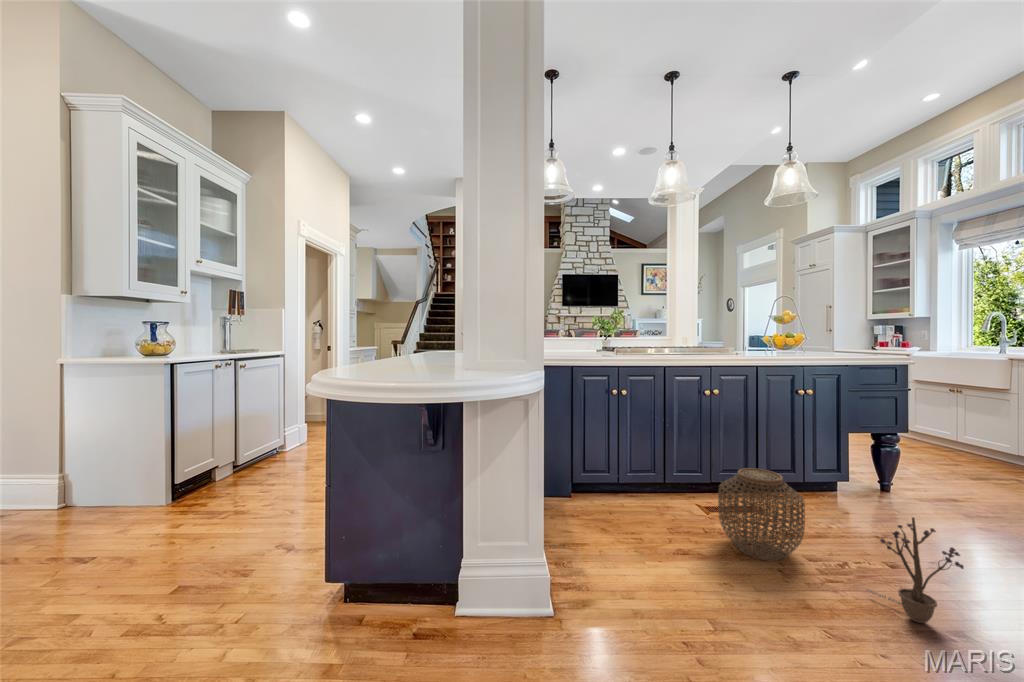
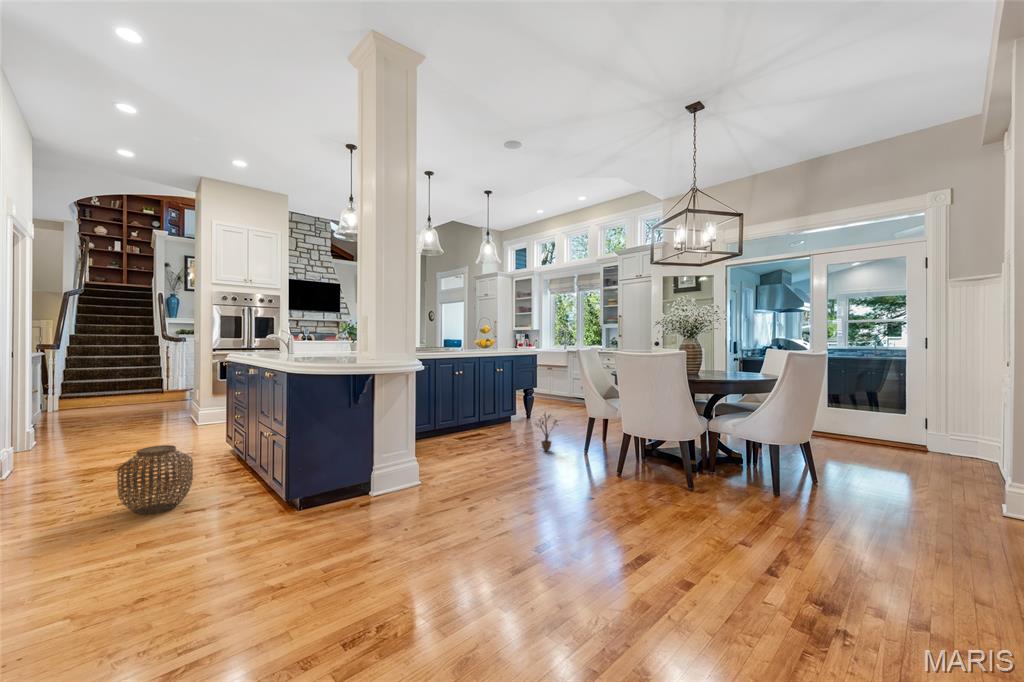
woven basket: present [718,468,805,560] -> present [117,445,193,514]

